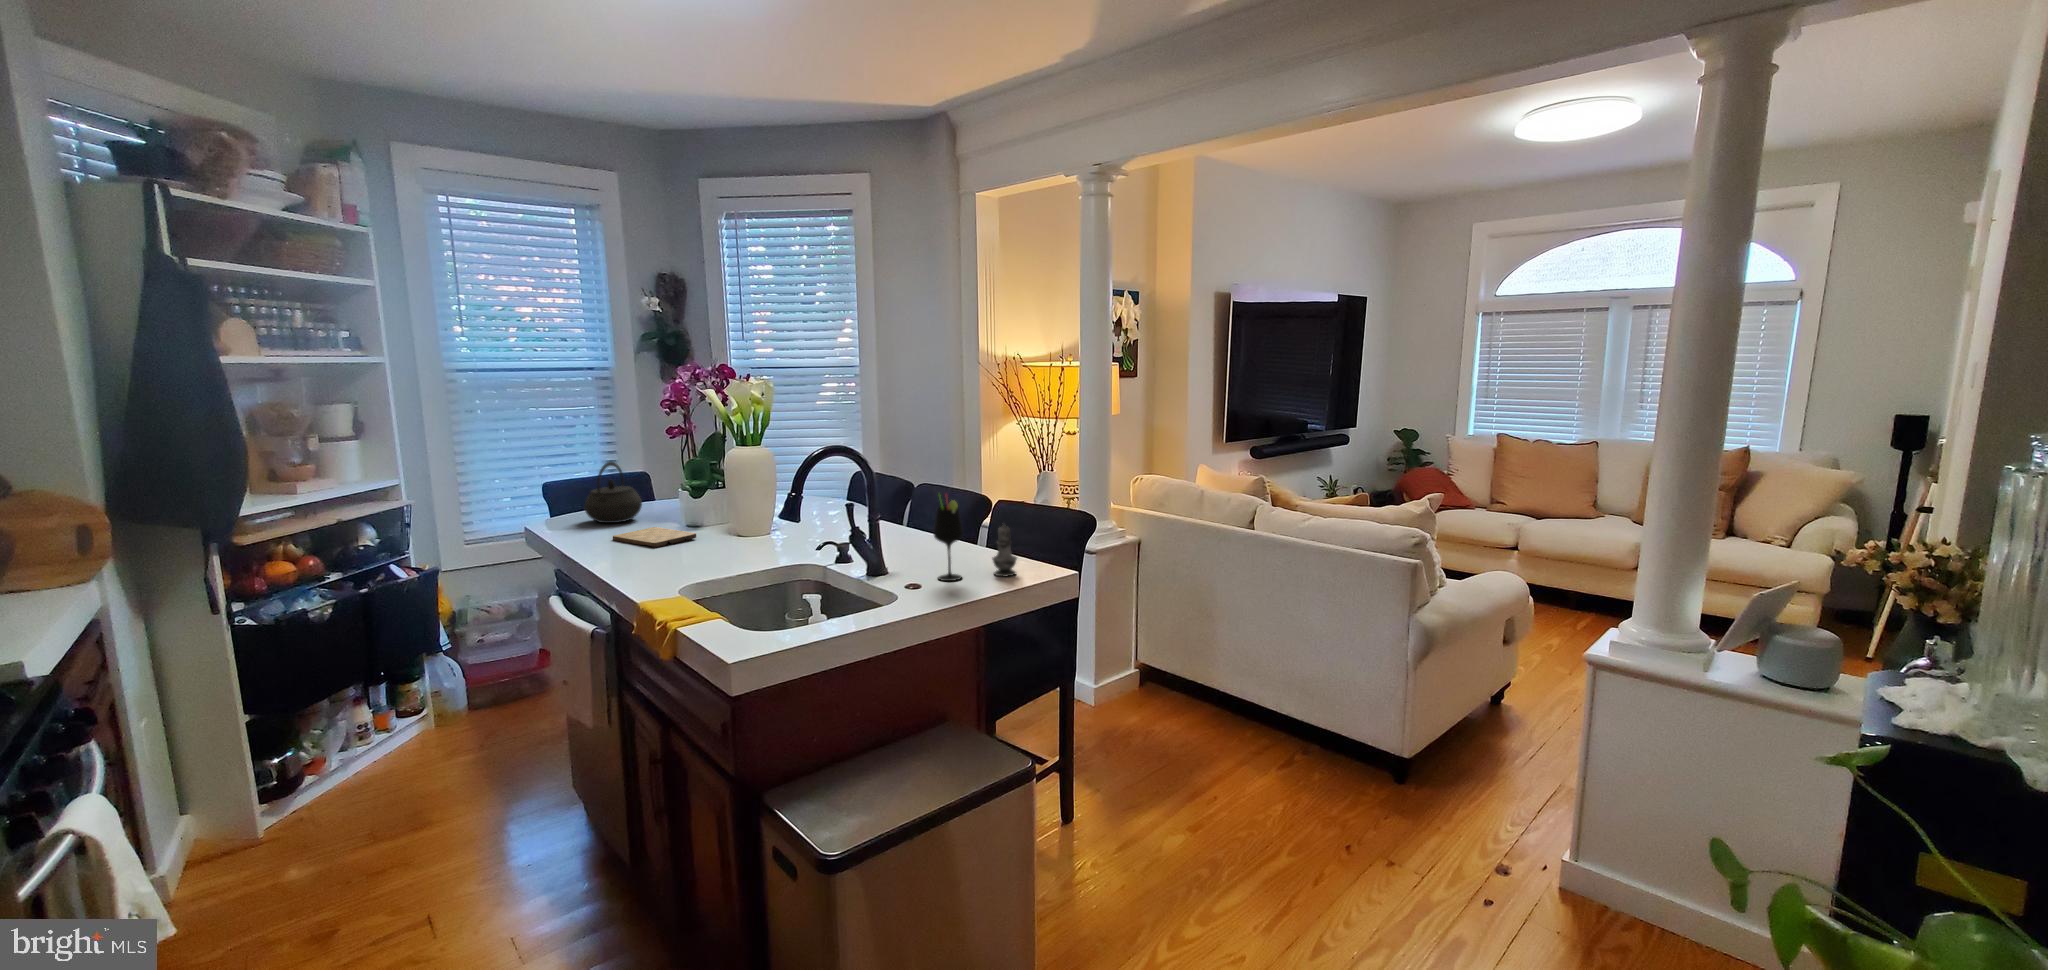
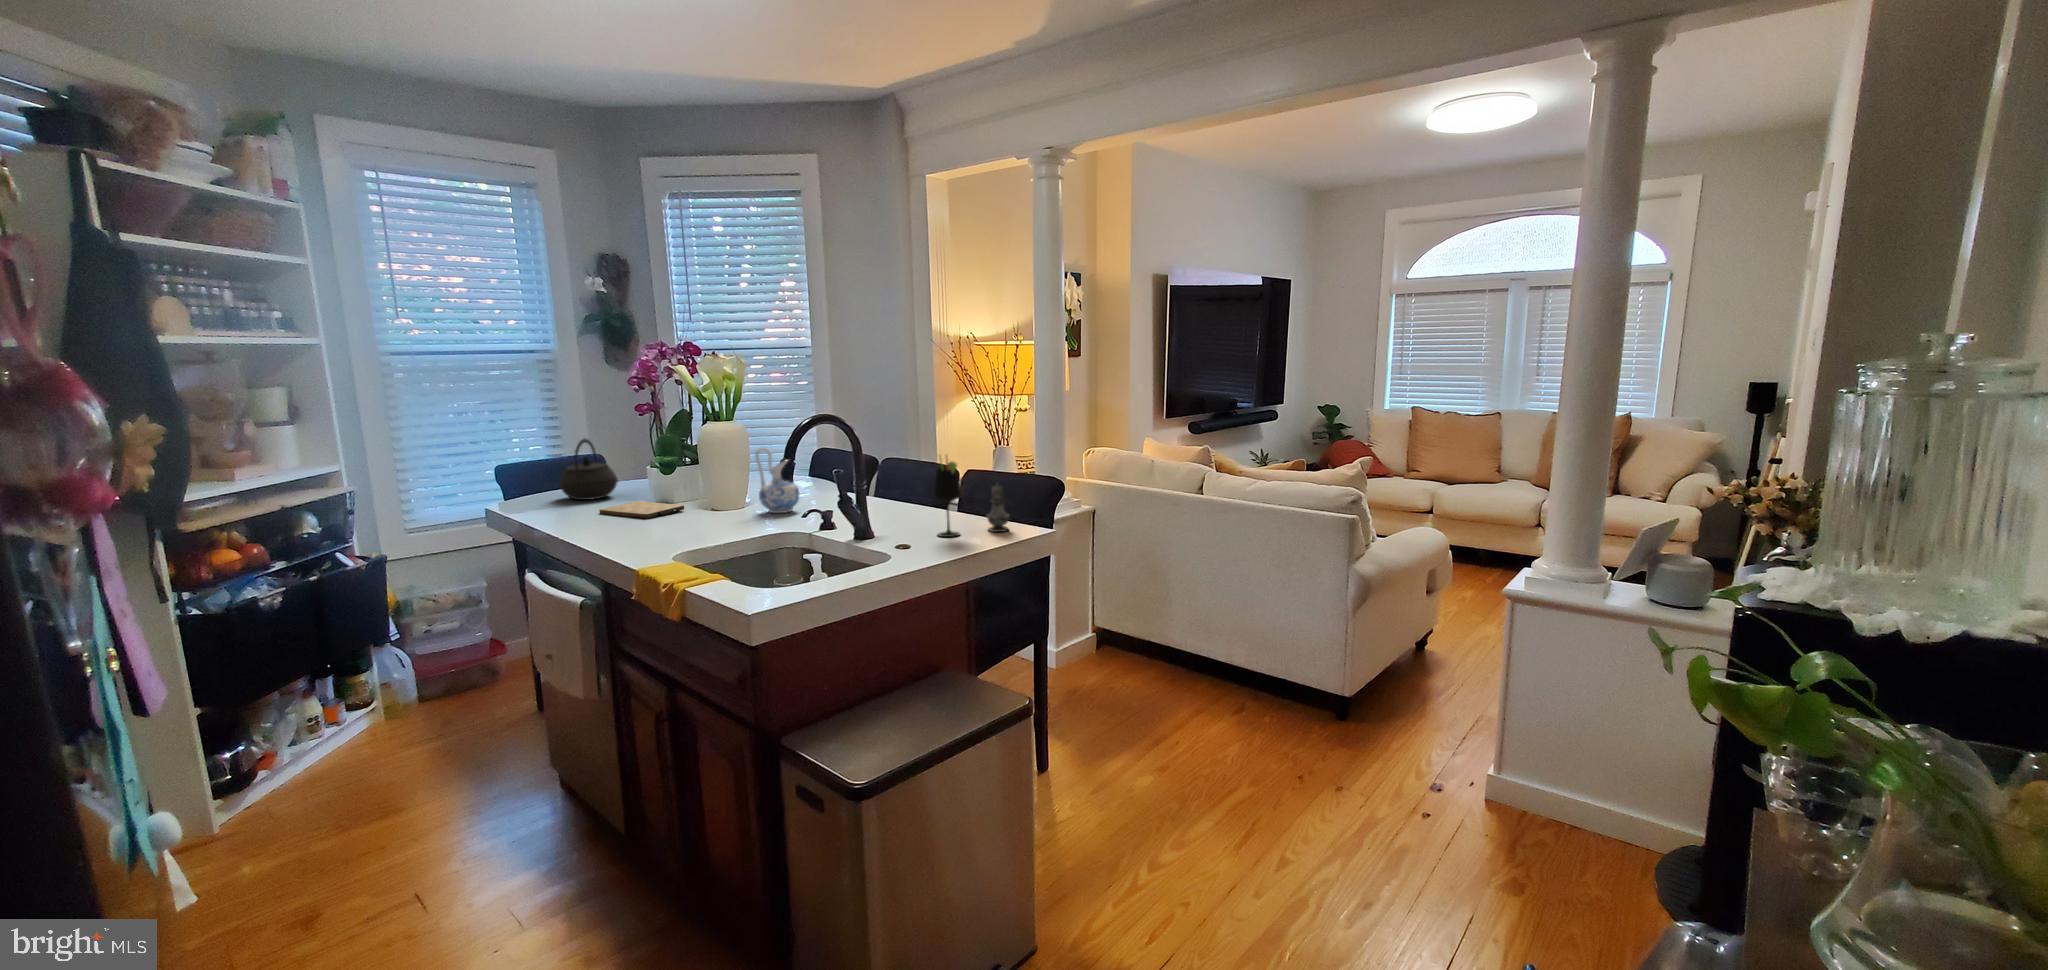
ceramic pitcher: none [766,477,810,545] -> present [755,448,799,513]

